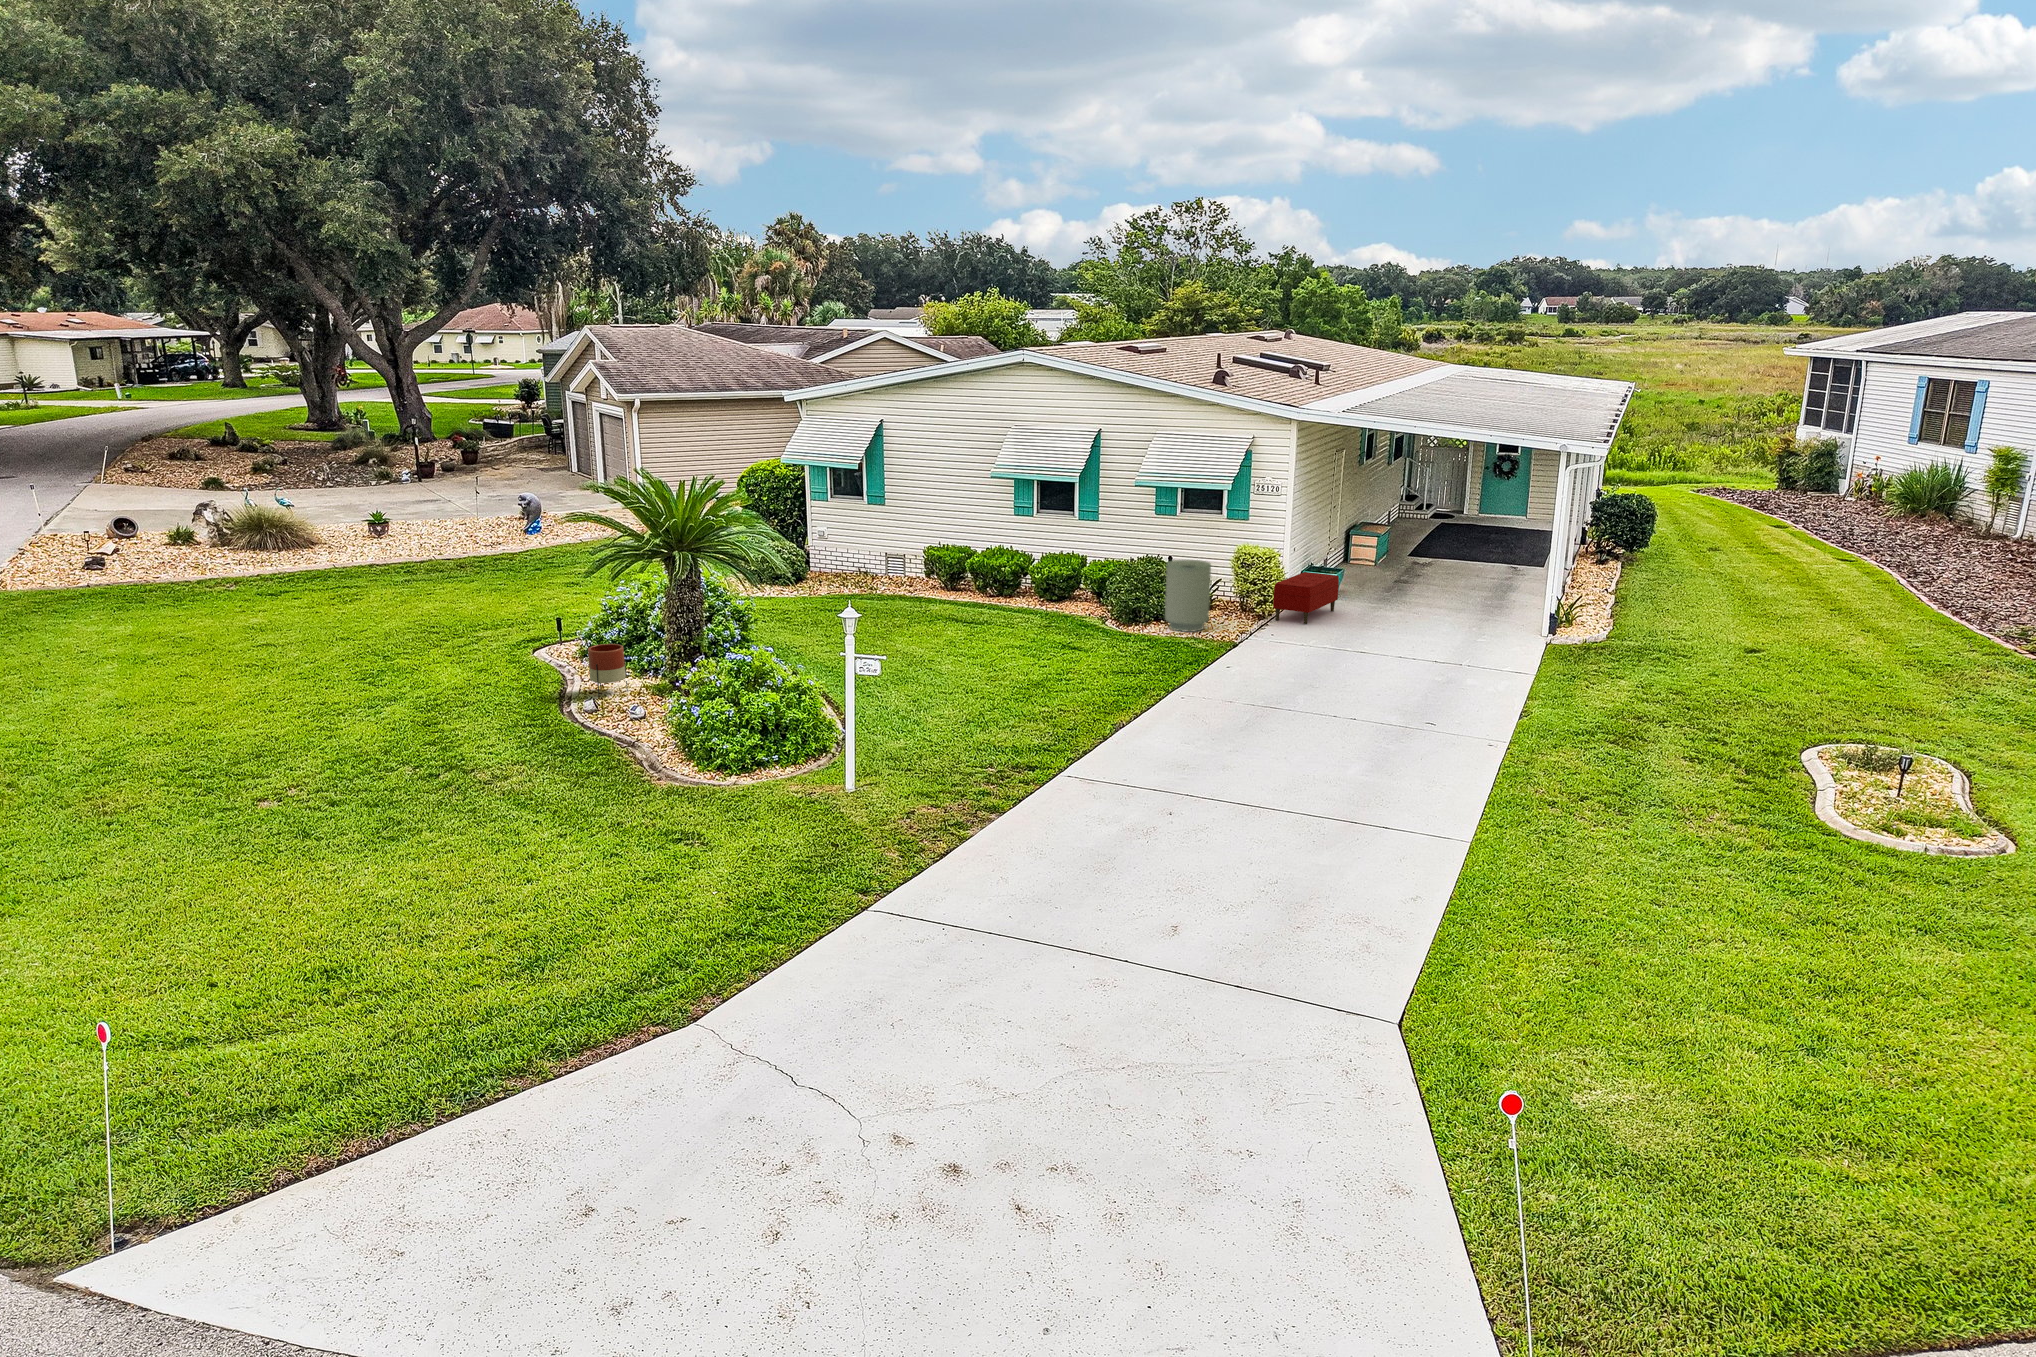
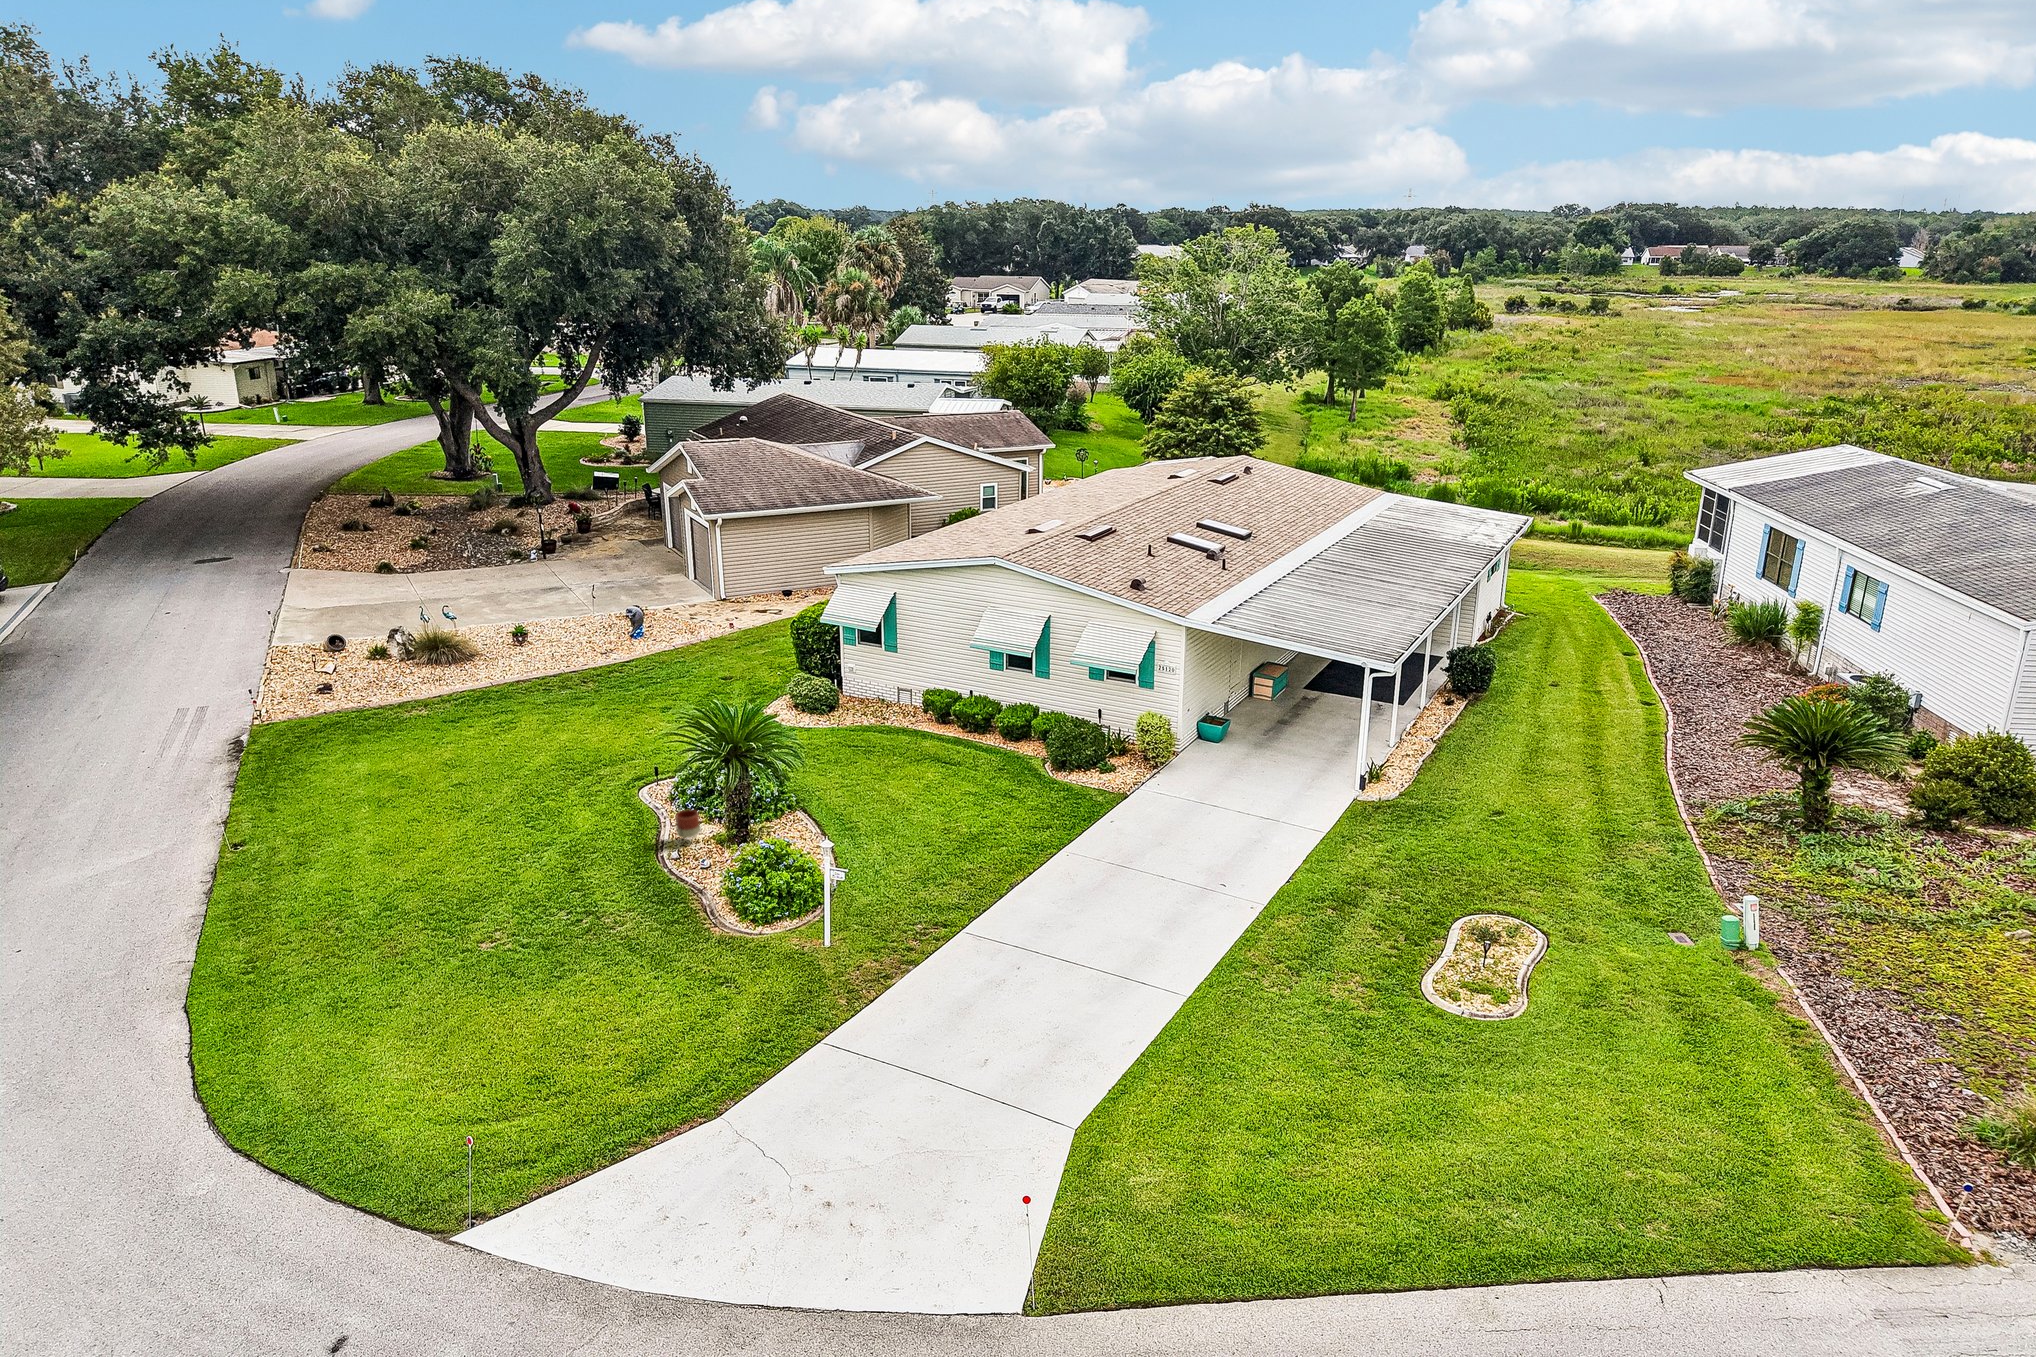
trash can: present [1165,560,1211,632] -> none [1083,727,1115,781]
bench: present [1273,572,1339,624] -> none [1165,728,1218,774]

